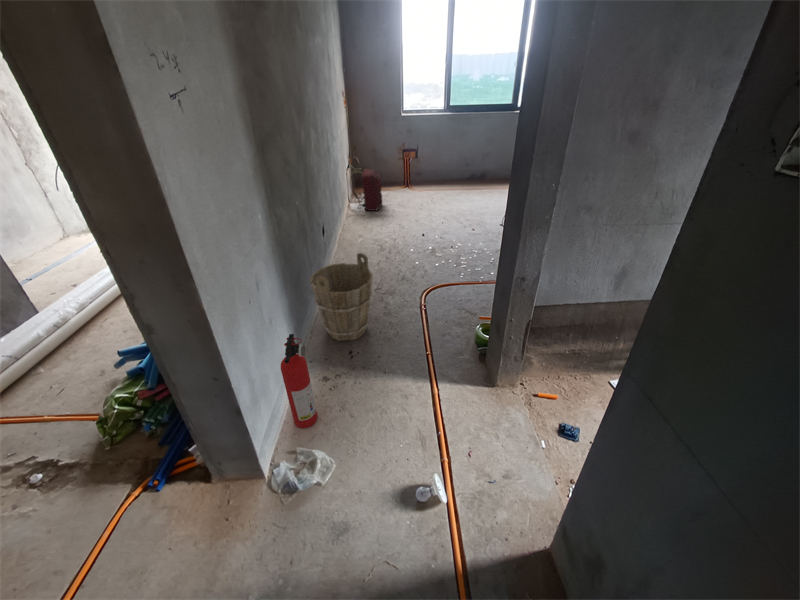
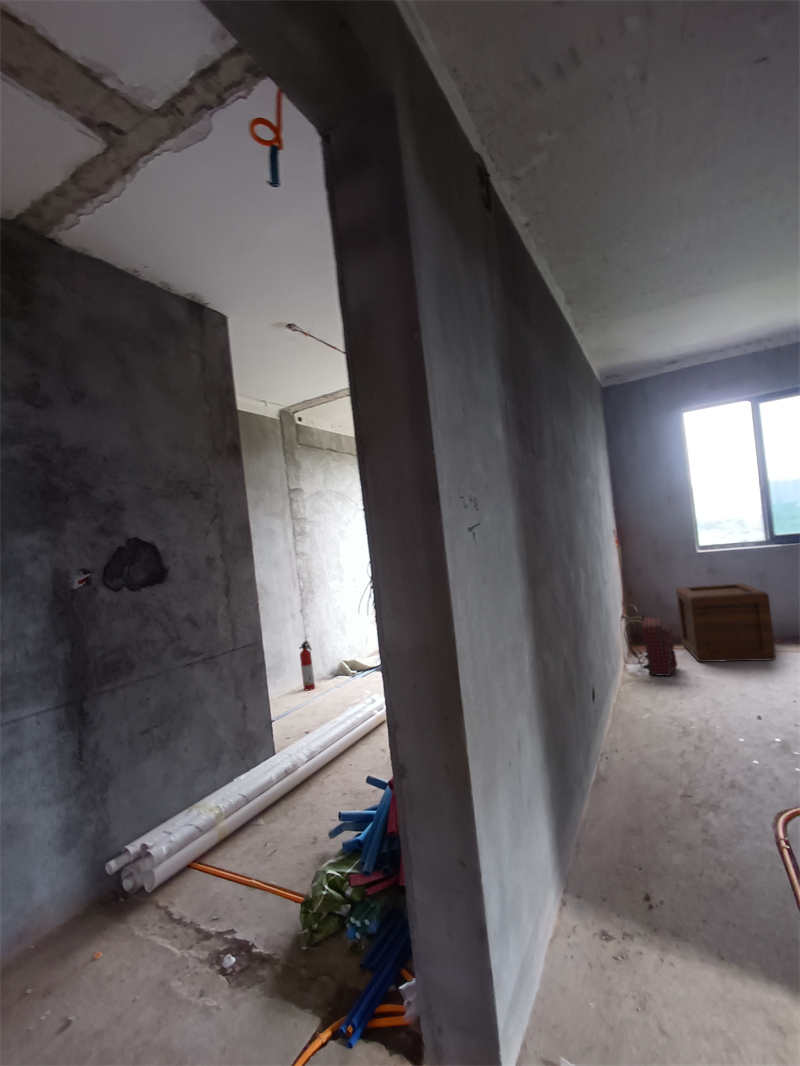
wooden crate: none [386,143,440,200] -> present [676,583,776,662]
bucket: present [310,253,373,341] -> none [577,724,681,877]
fire extinguisher: present [281,334,318,428] -> present [300,641,315,691]

